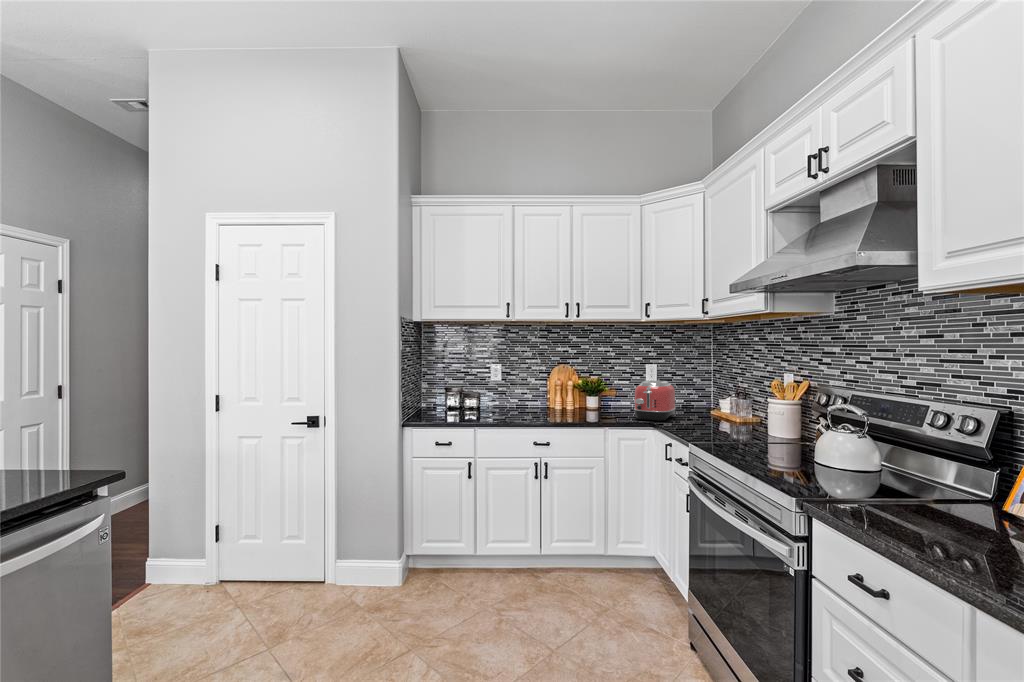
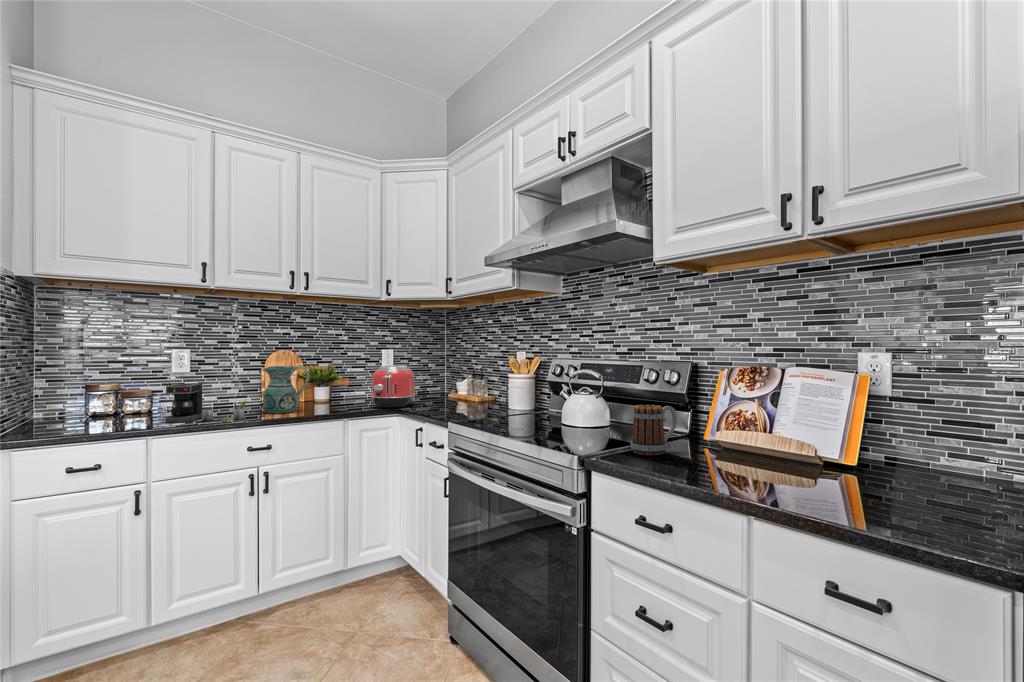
ceramic pitcher: none [544,378,581,419] -> present [263,365,310,413]
coffee maker: none [473,391,530,423] -> present [166,383,246,423]
mug: none [905,458,977,523] -> present [631,405,677,456]

